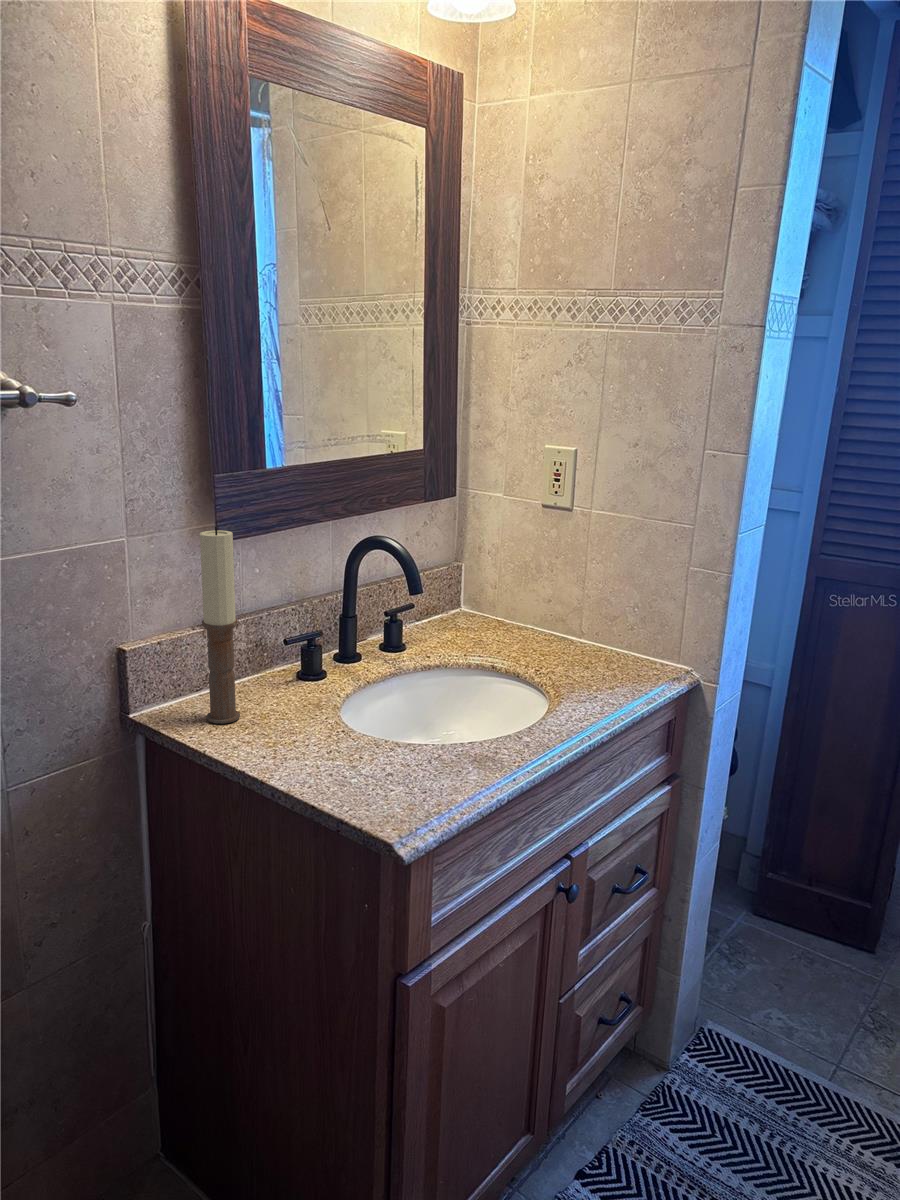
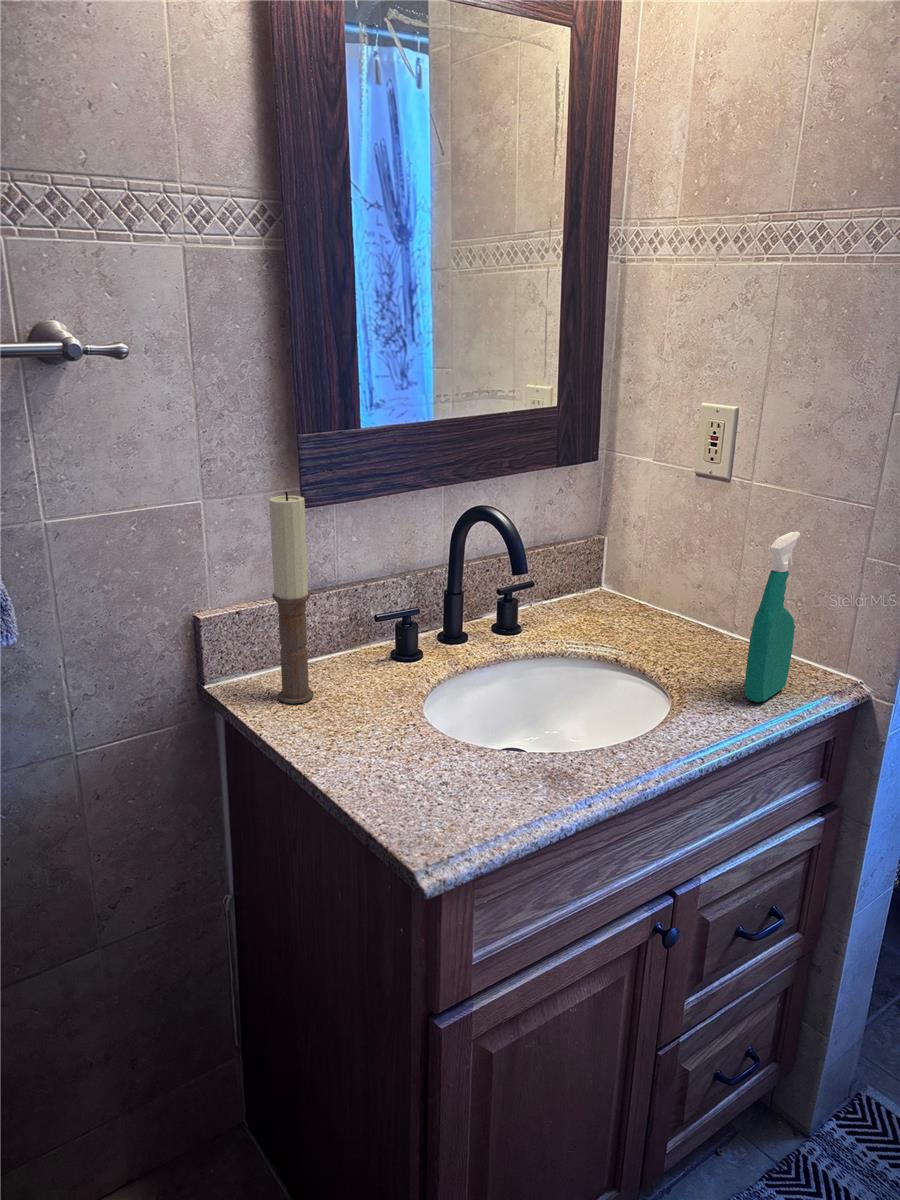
spray bottle: none [607,548,642,691] -> present [745,532,800,702]

